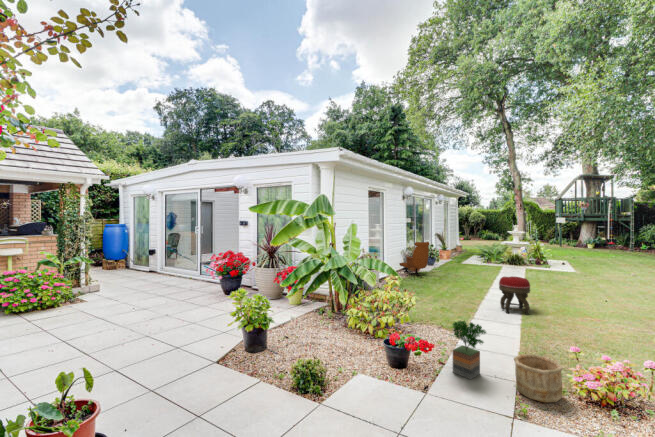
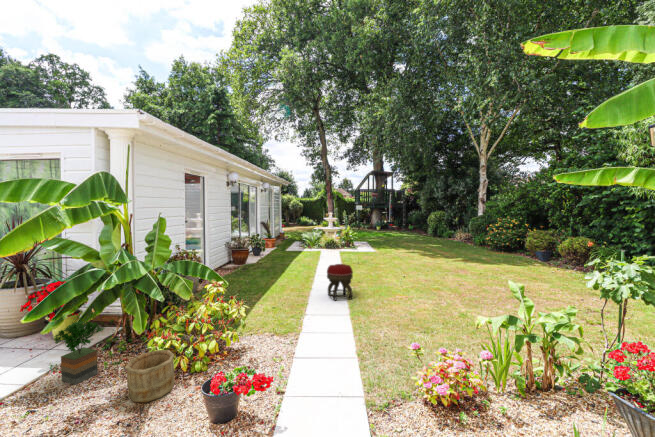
lounge chair: present [400,242,429,277] -> none [225,232,257,270]
potted tree: present [452,321,486,379] -> present [54,321,104,385]
wooden bucket: present [514,354,563,403] -> present [125,350,174,402]

